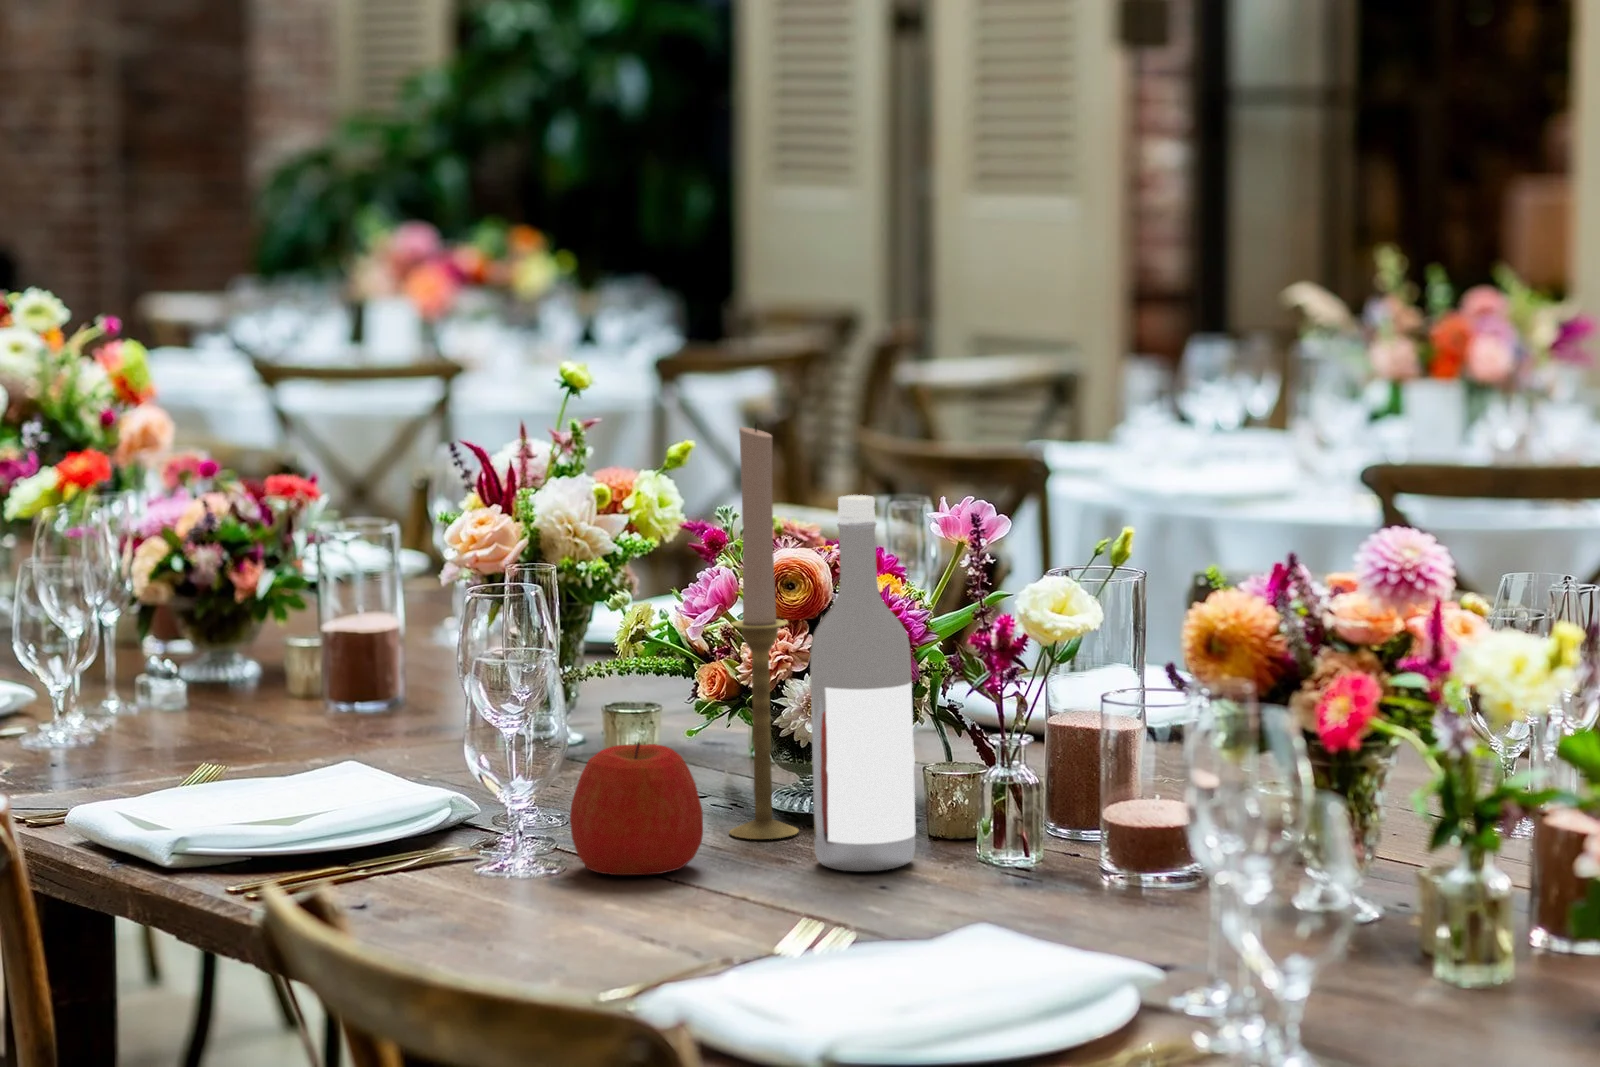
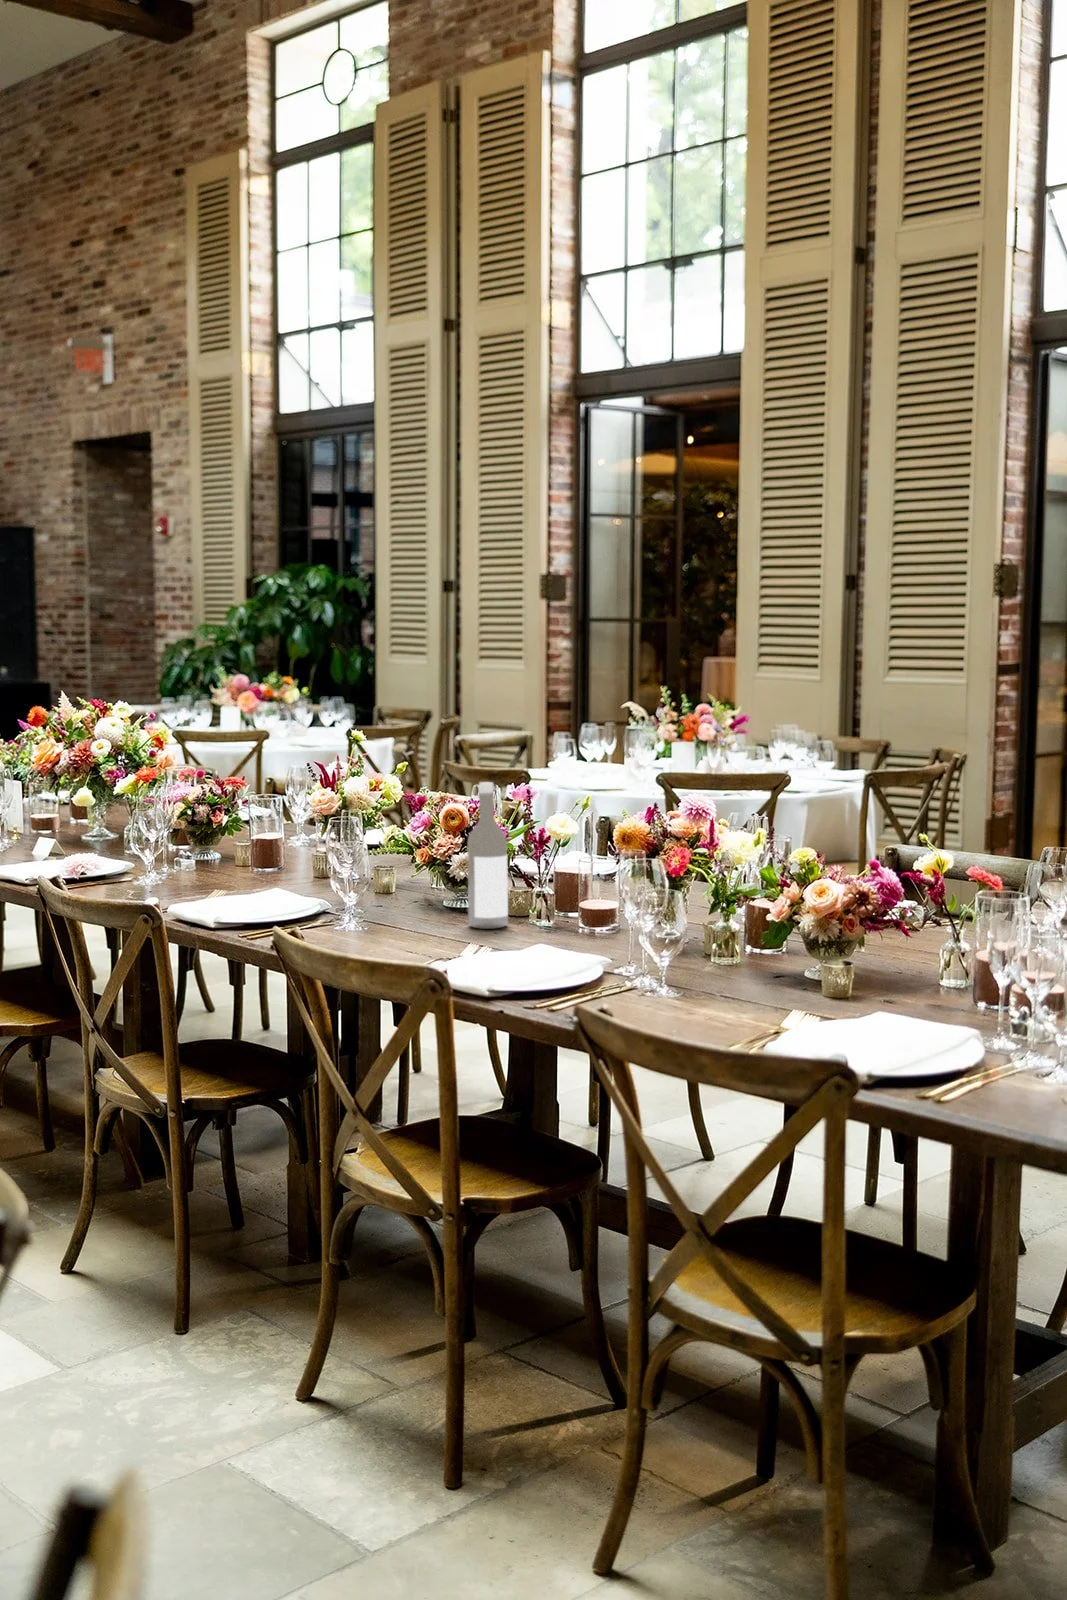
candlestick: present [729,424,799,839] -> none [430,753,458,918]
apple: present [570,742,703,875] -> none [373,878,426,931]

